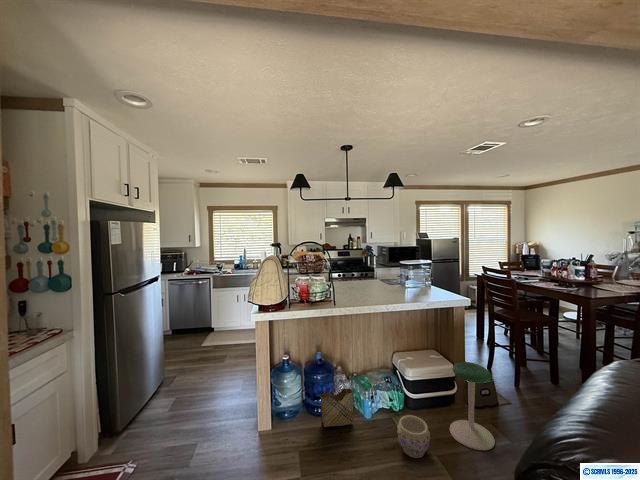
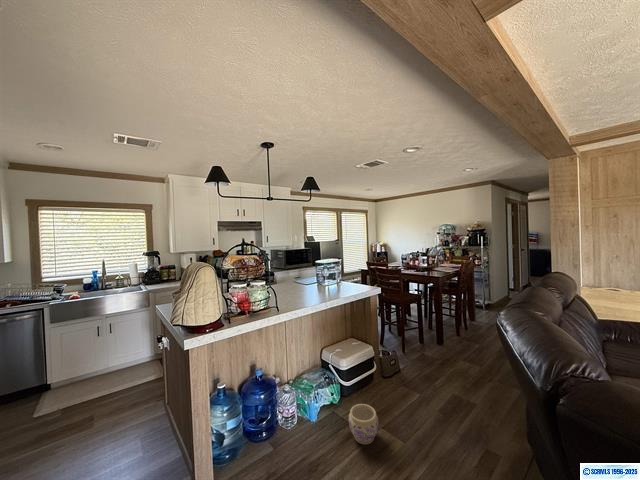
stool: present [450,362,495,450] -> none [380,341,415,414]
woven basket: present [320,372,353,427] -> none [264,386,301,454]

